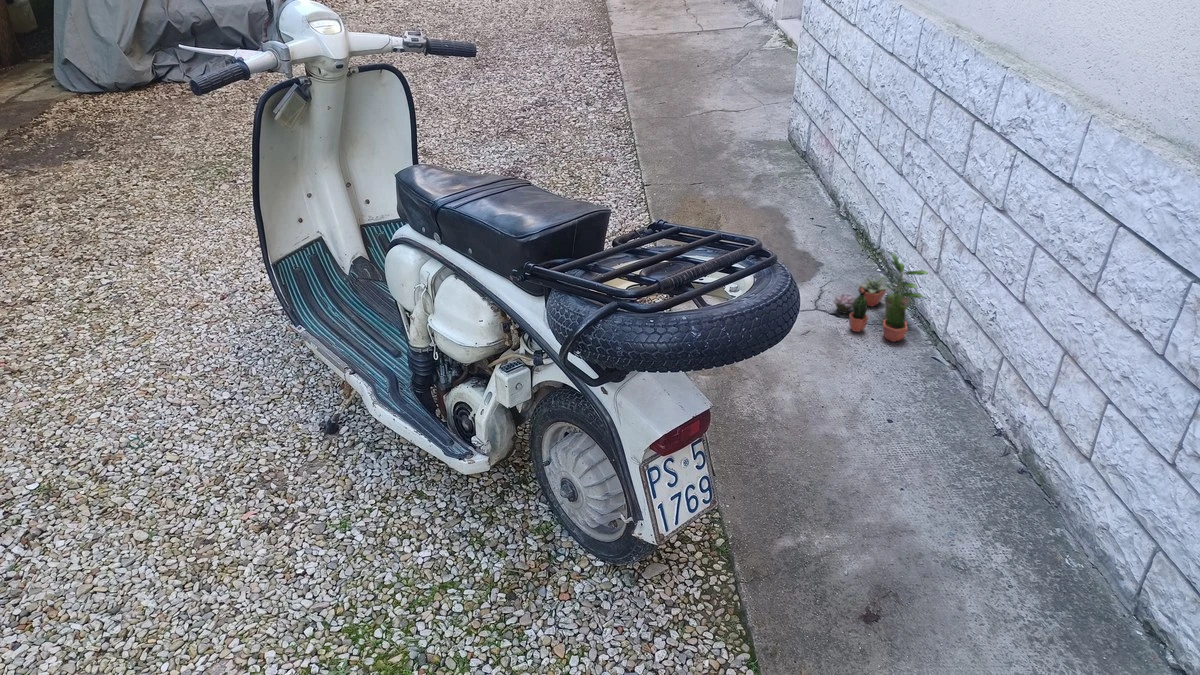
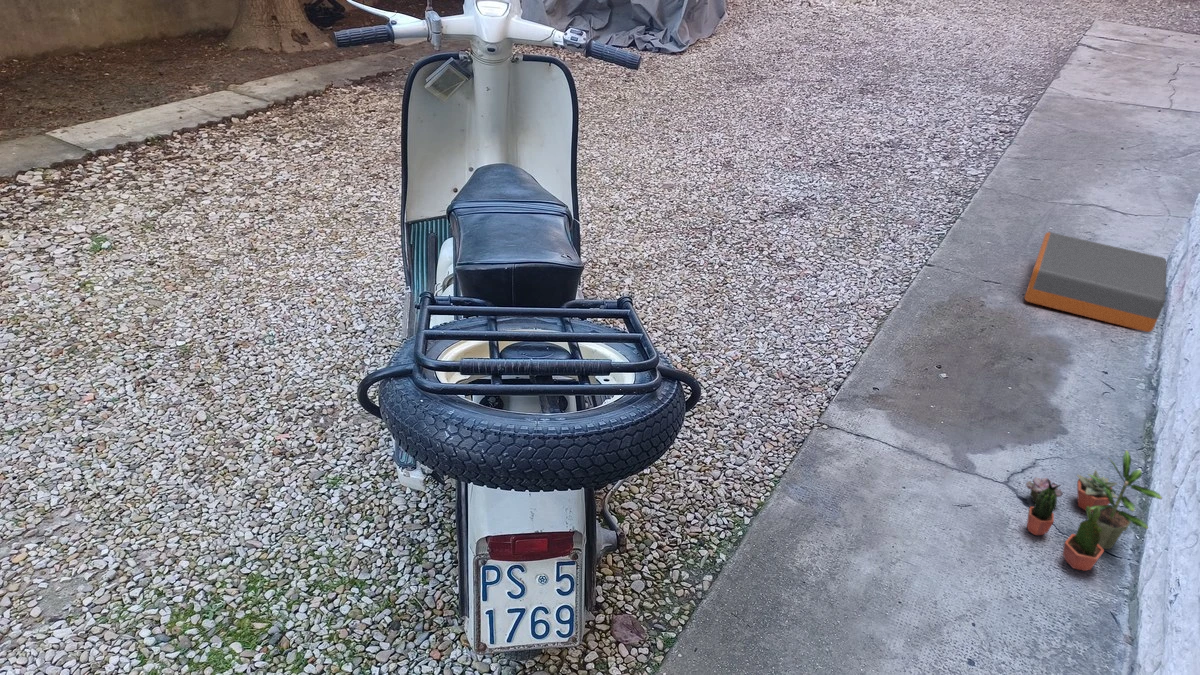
storage box: none [714,132,818,189] -> present [1025,232,1167,332]

